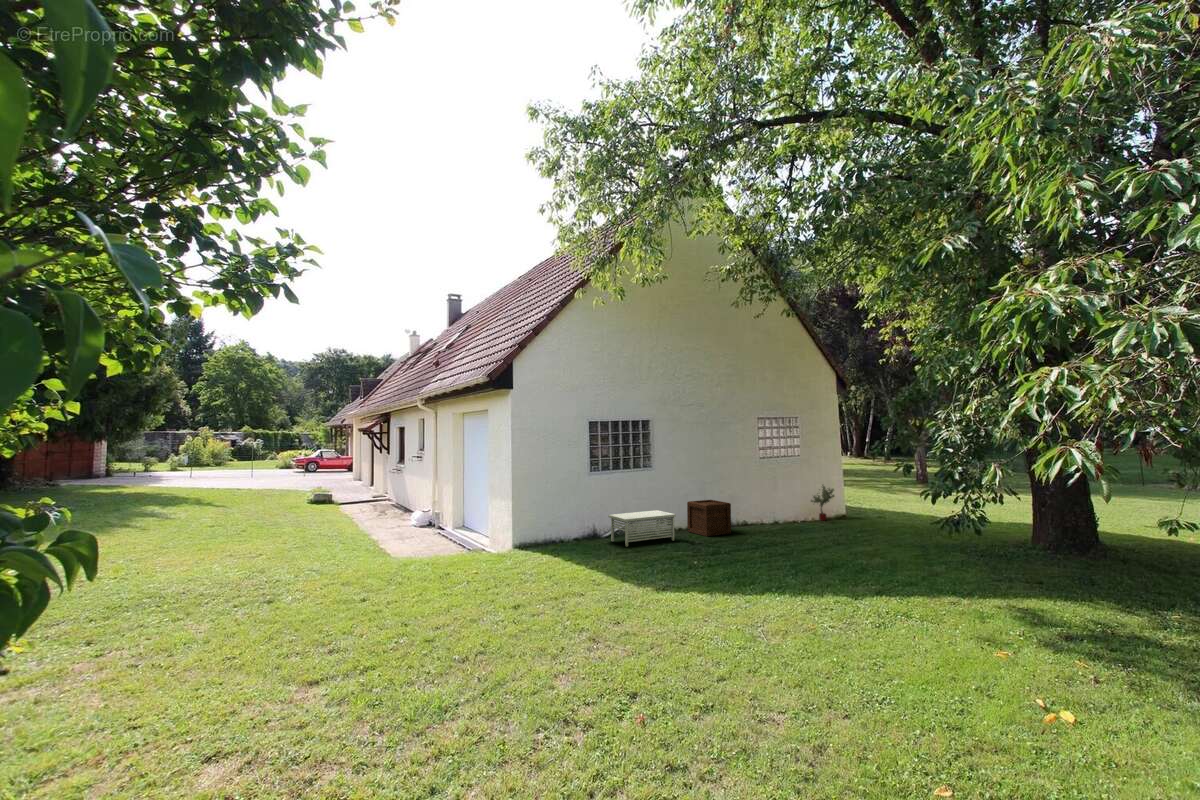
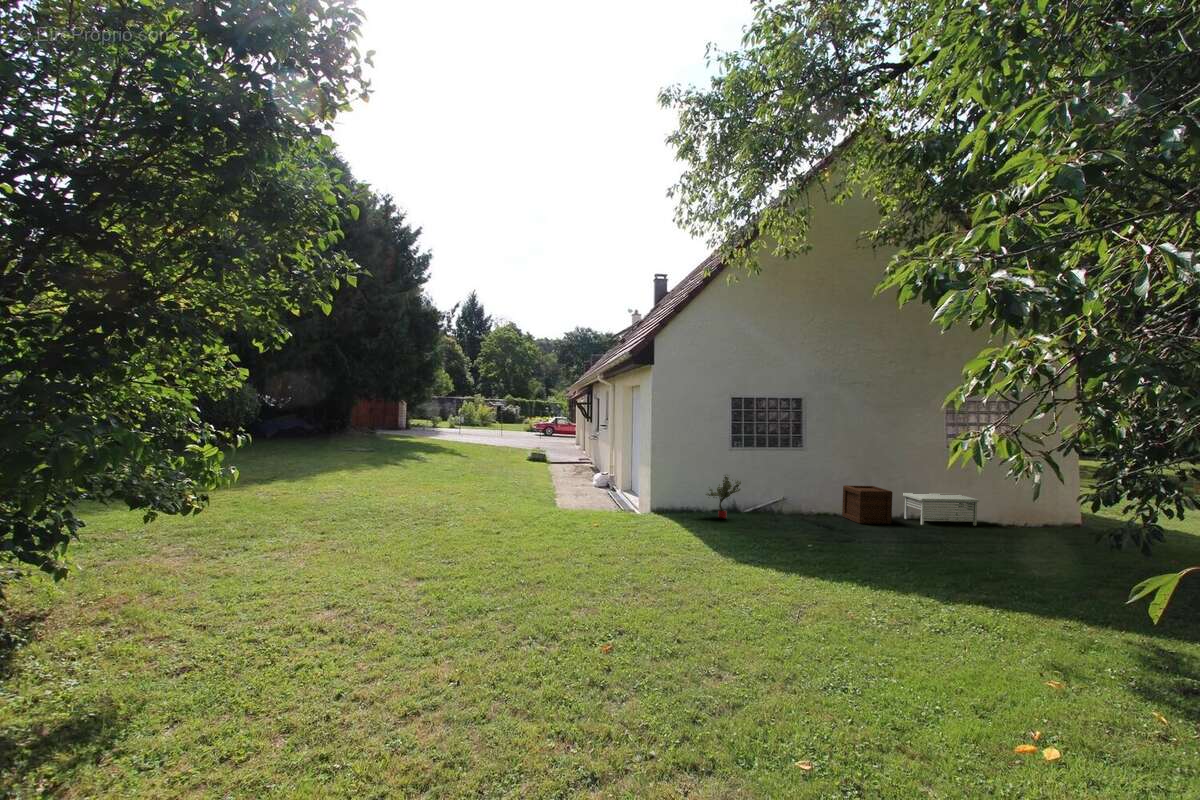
potted tree: present [811,485,834,521] -> present [706,475,741,519]
storage bench: present [608,510,676,546] -> present [903,493,979,526]

